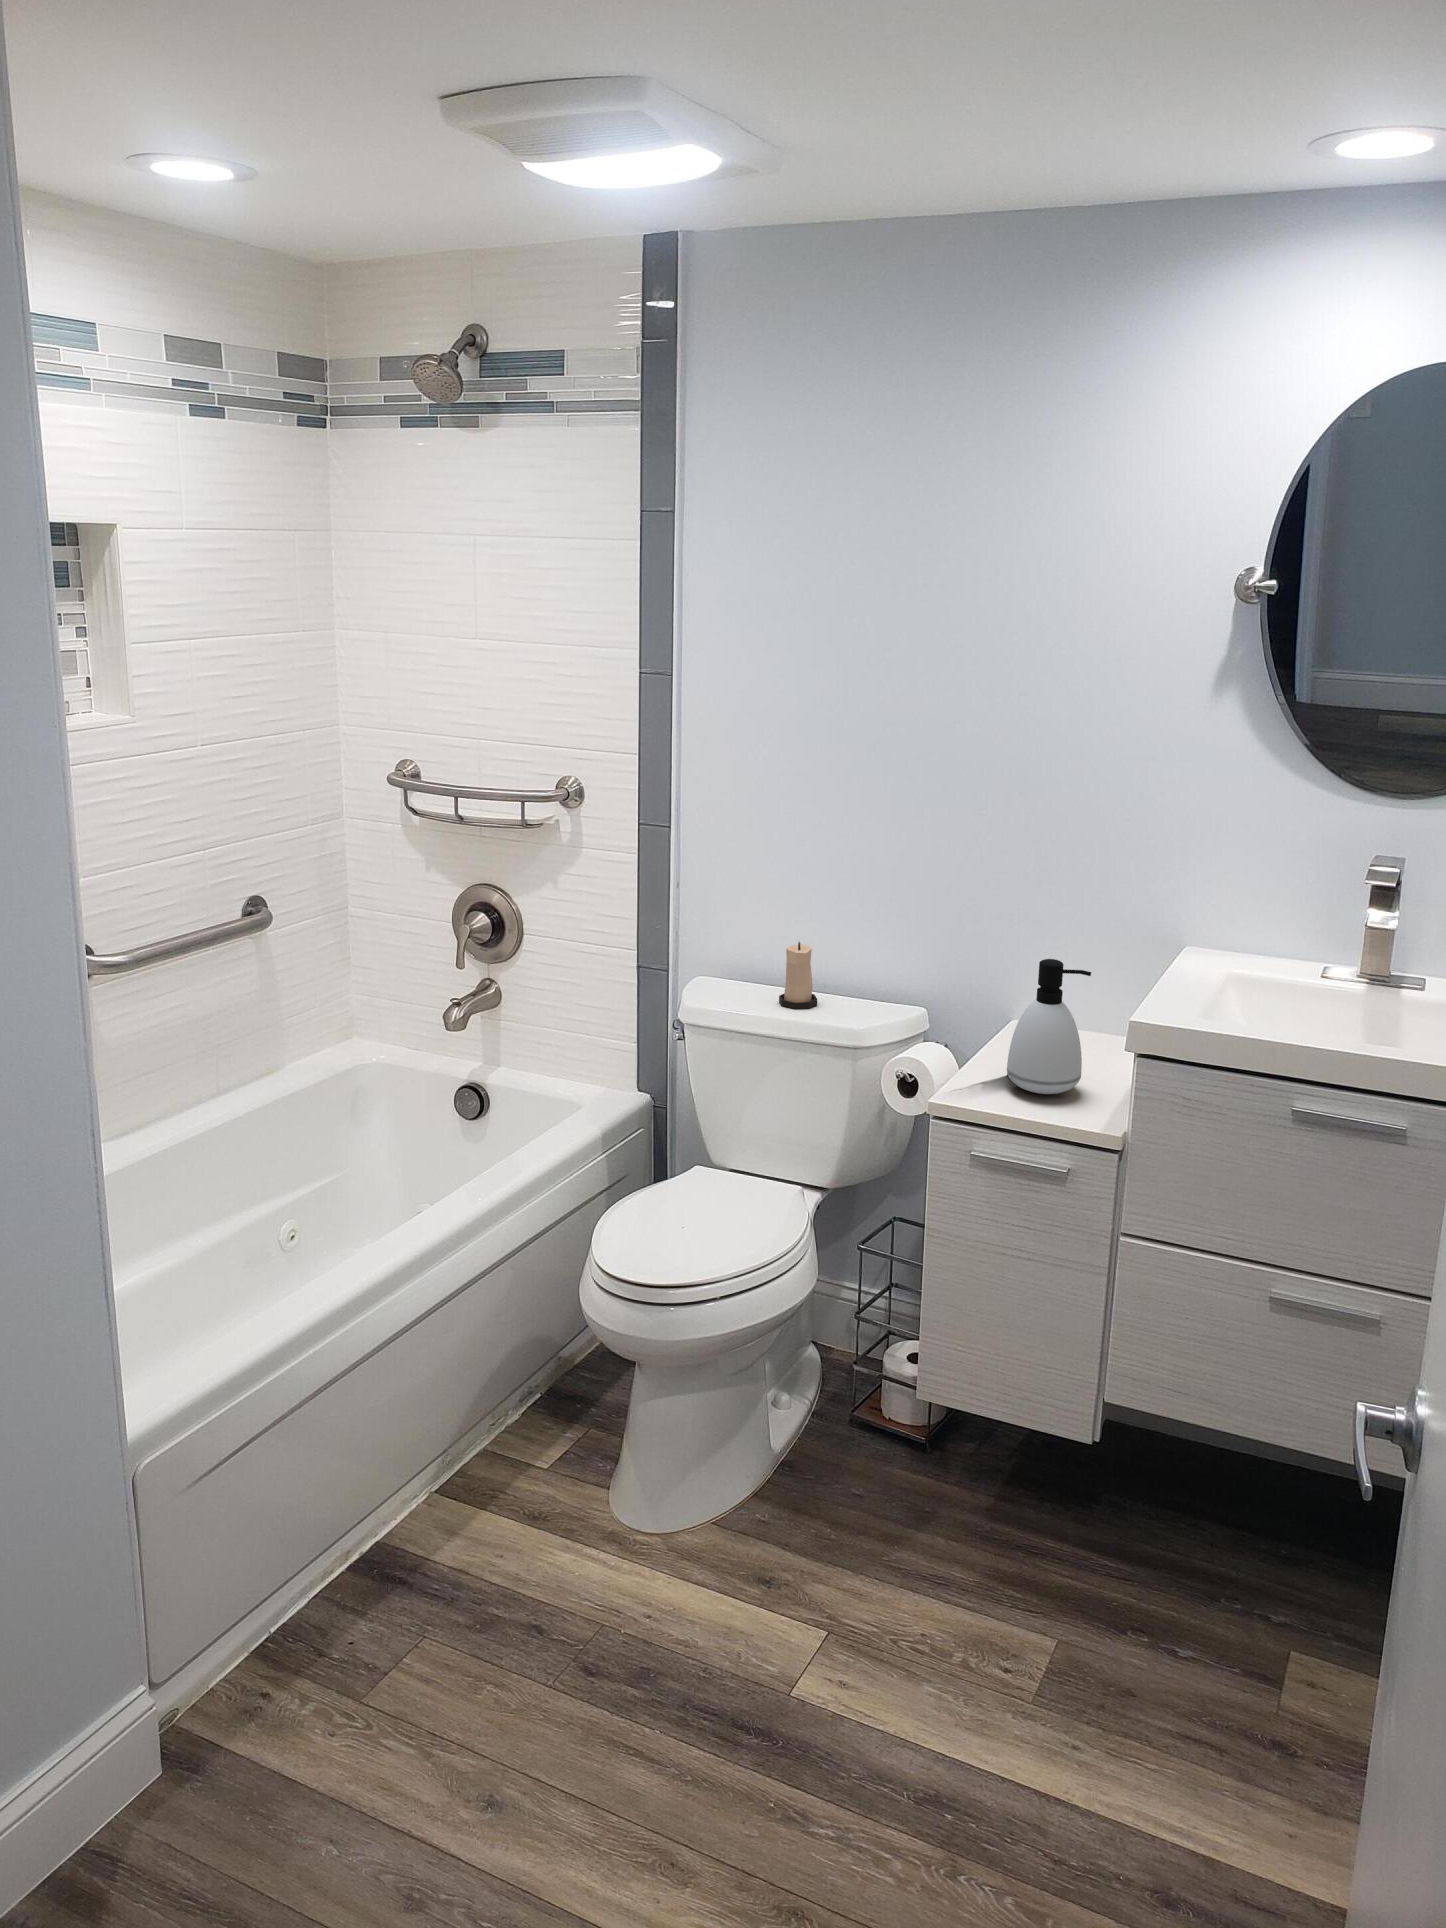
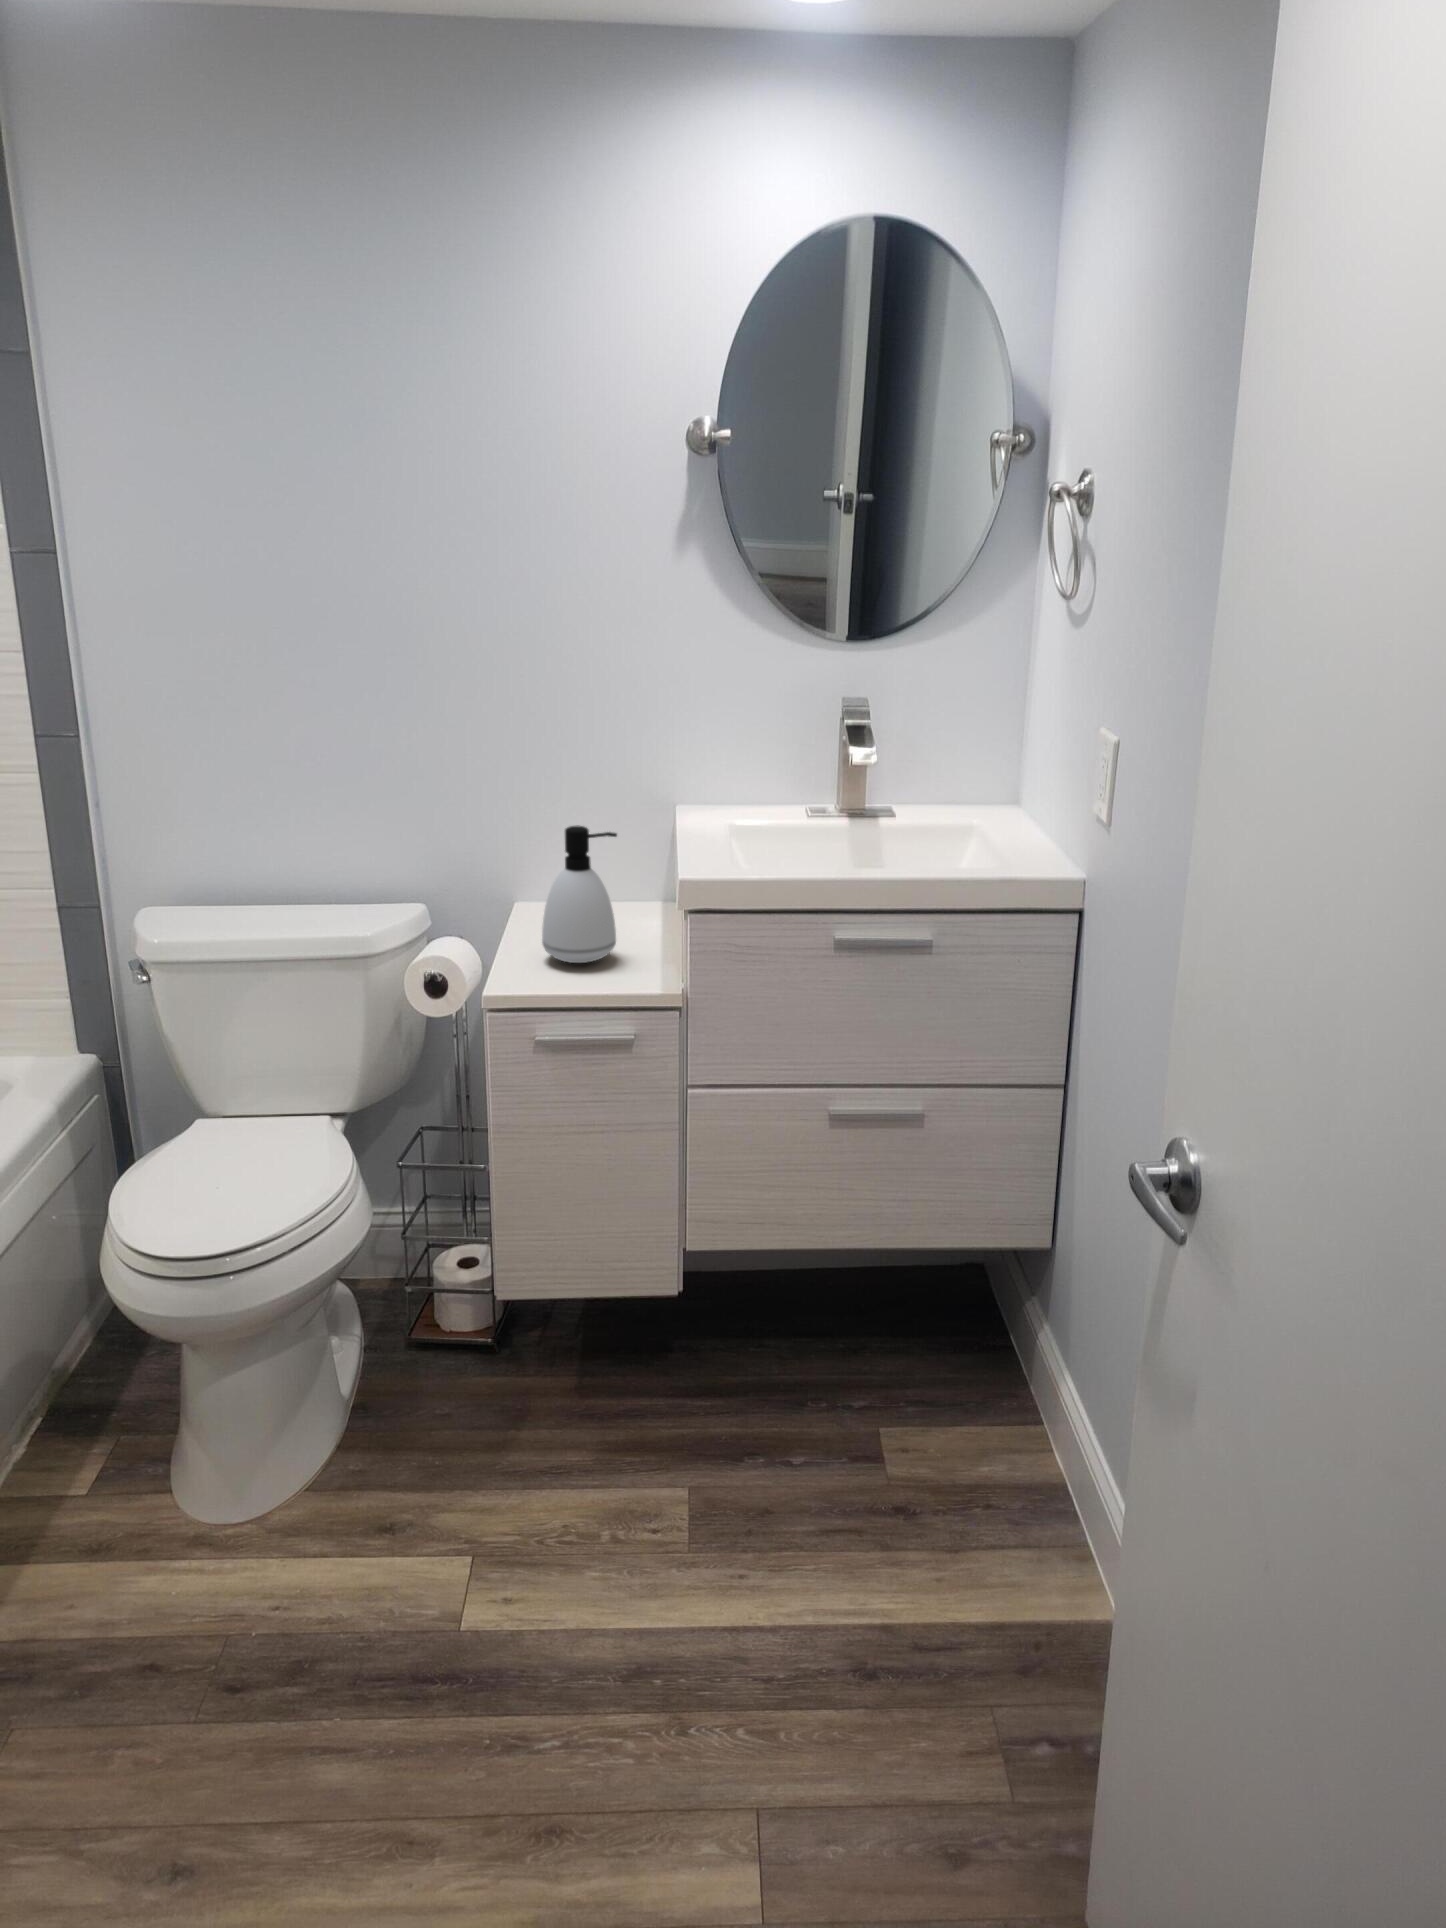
candle: present [779,942,817,1009] -> none [259,849,305,924]

